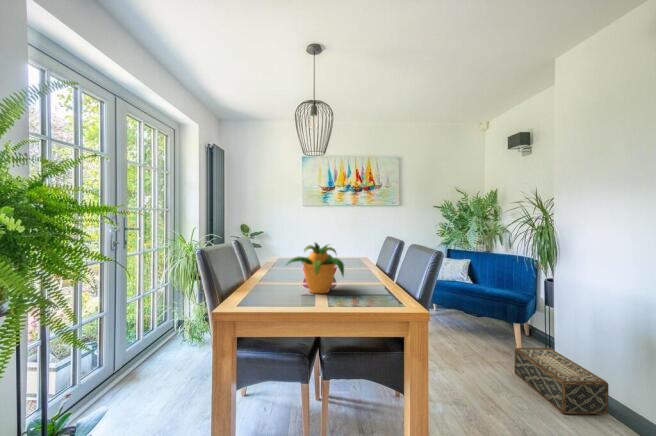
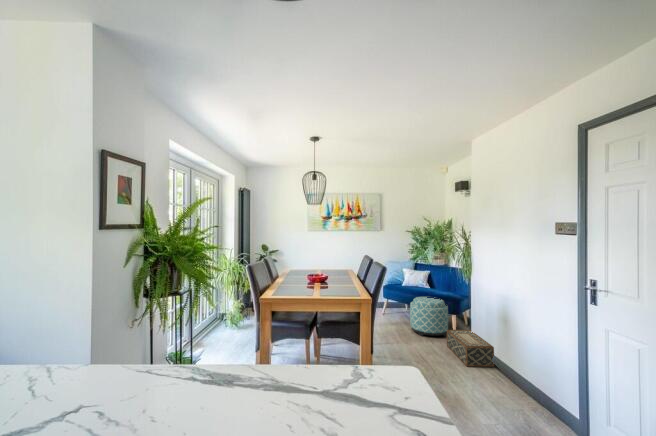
potted plant: present [287,243,344,293] -> none [297,261,332,290]
ottoman: none [450,296,507,355] -> present [410,297,448,336]

